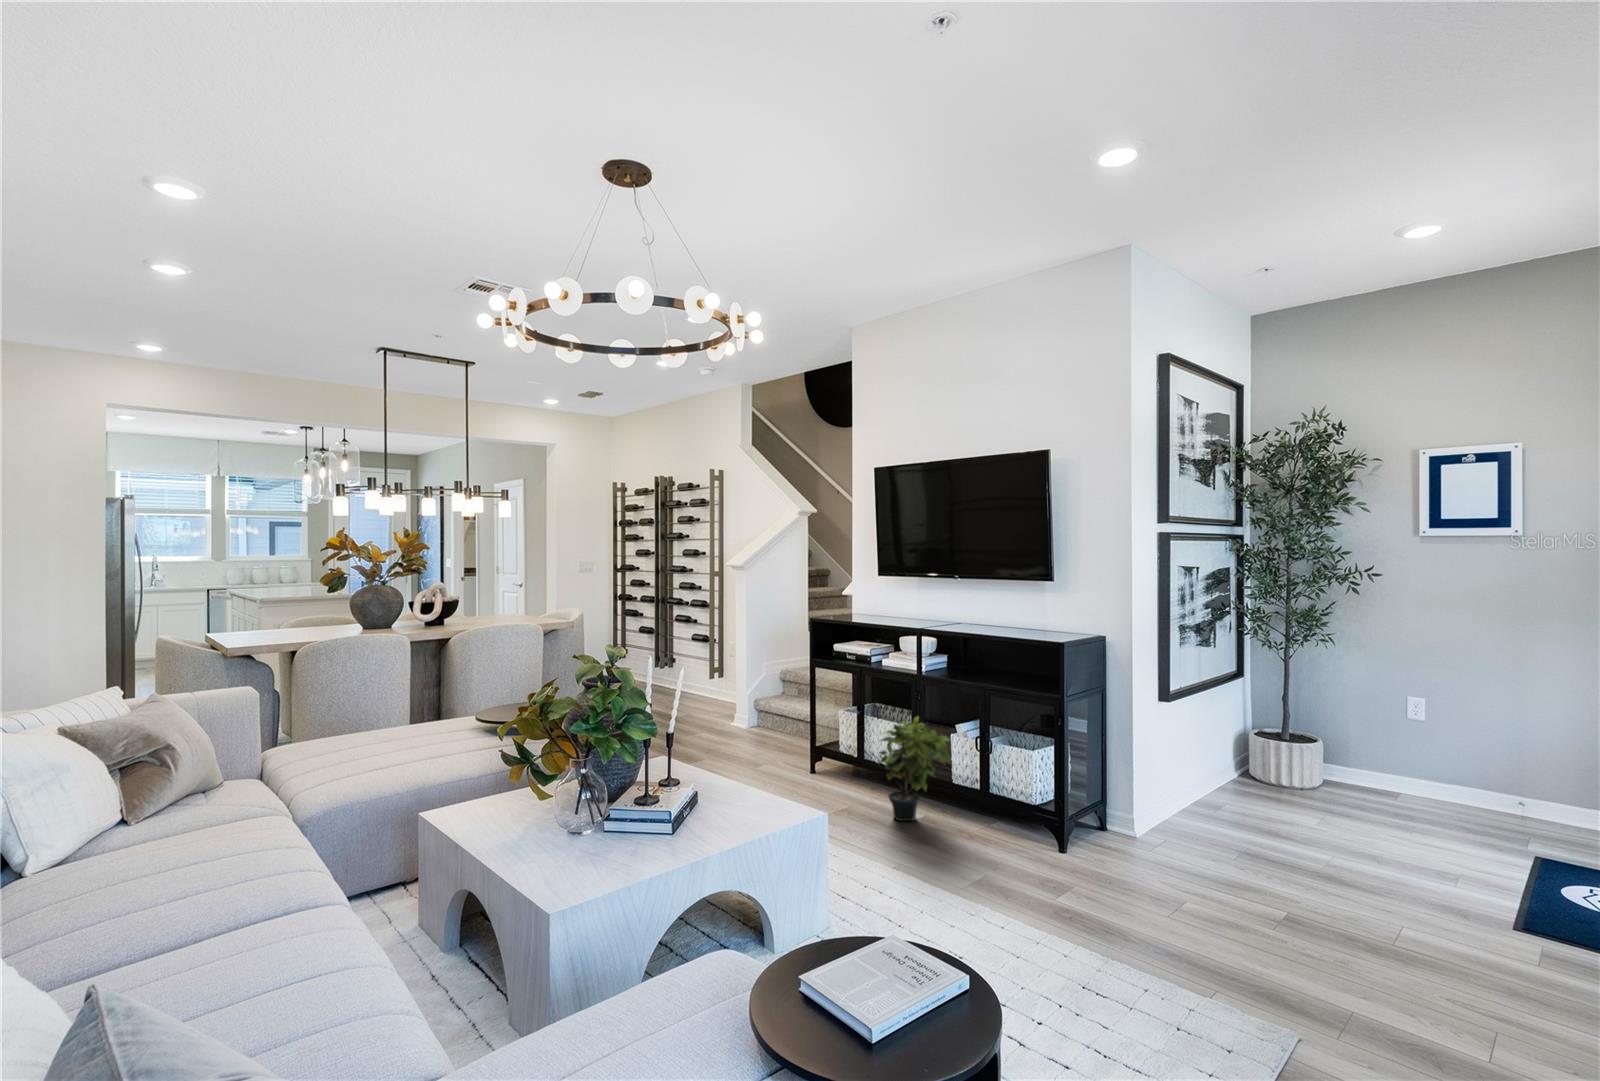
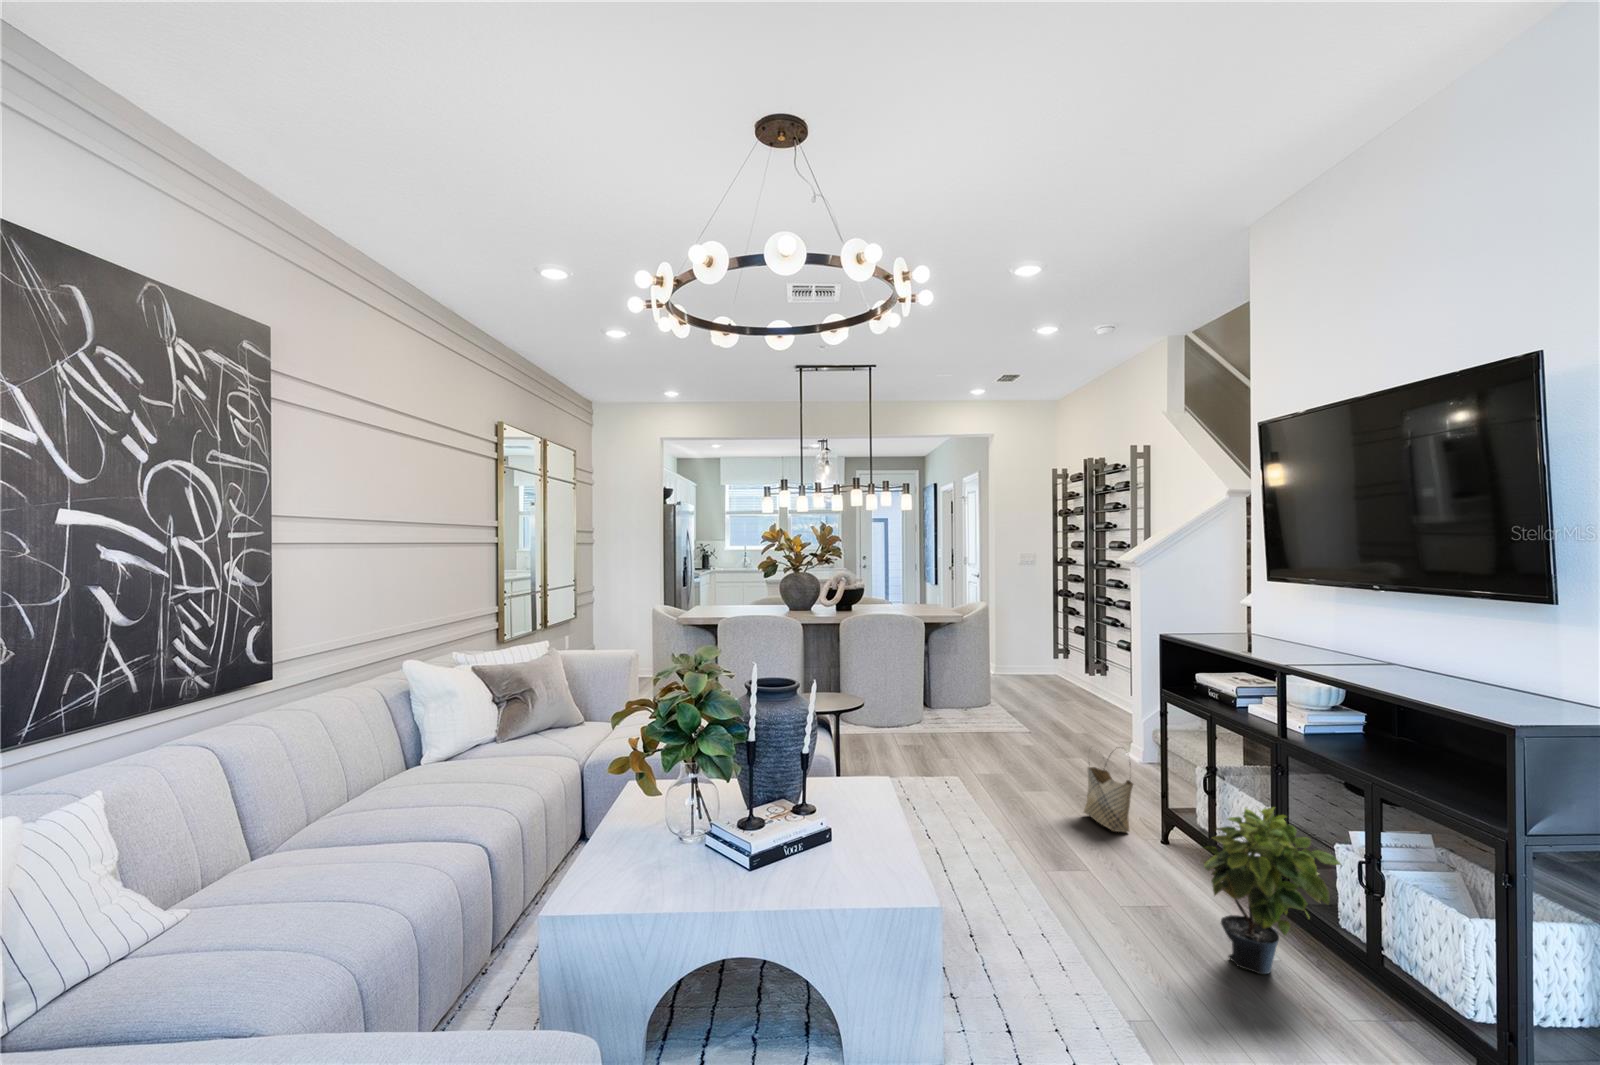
woven basket: none [746,710,787,774] -> present [1084,758,1133,832]

